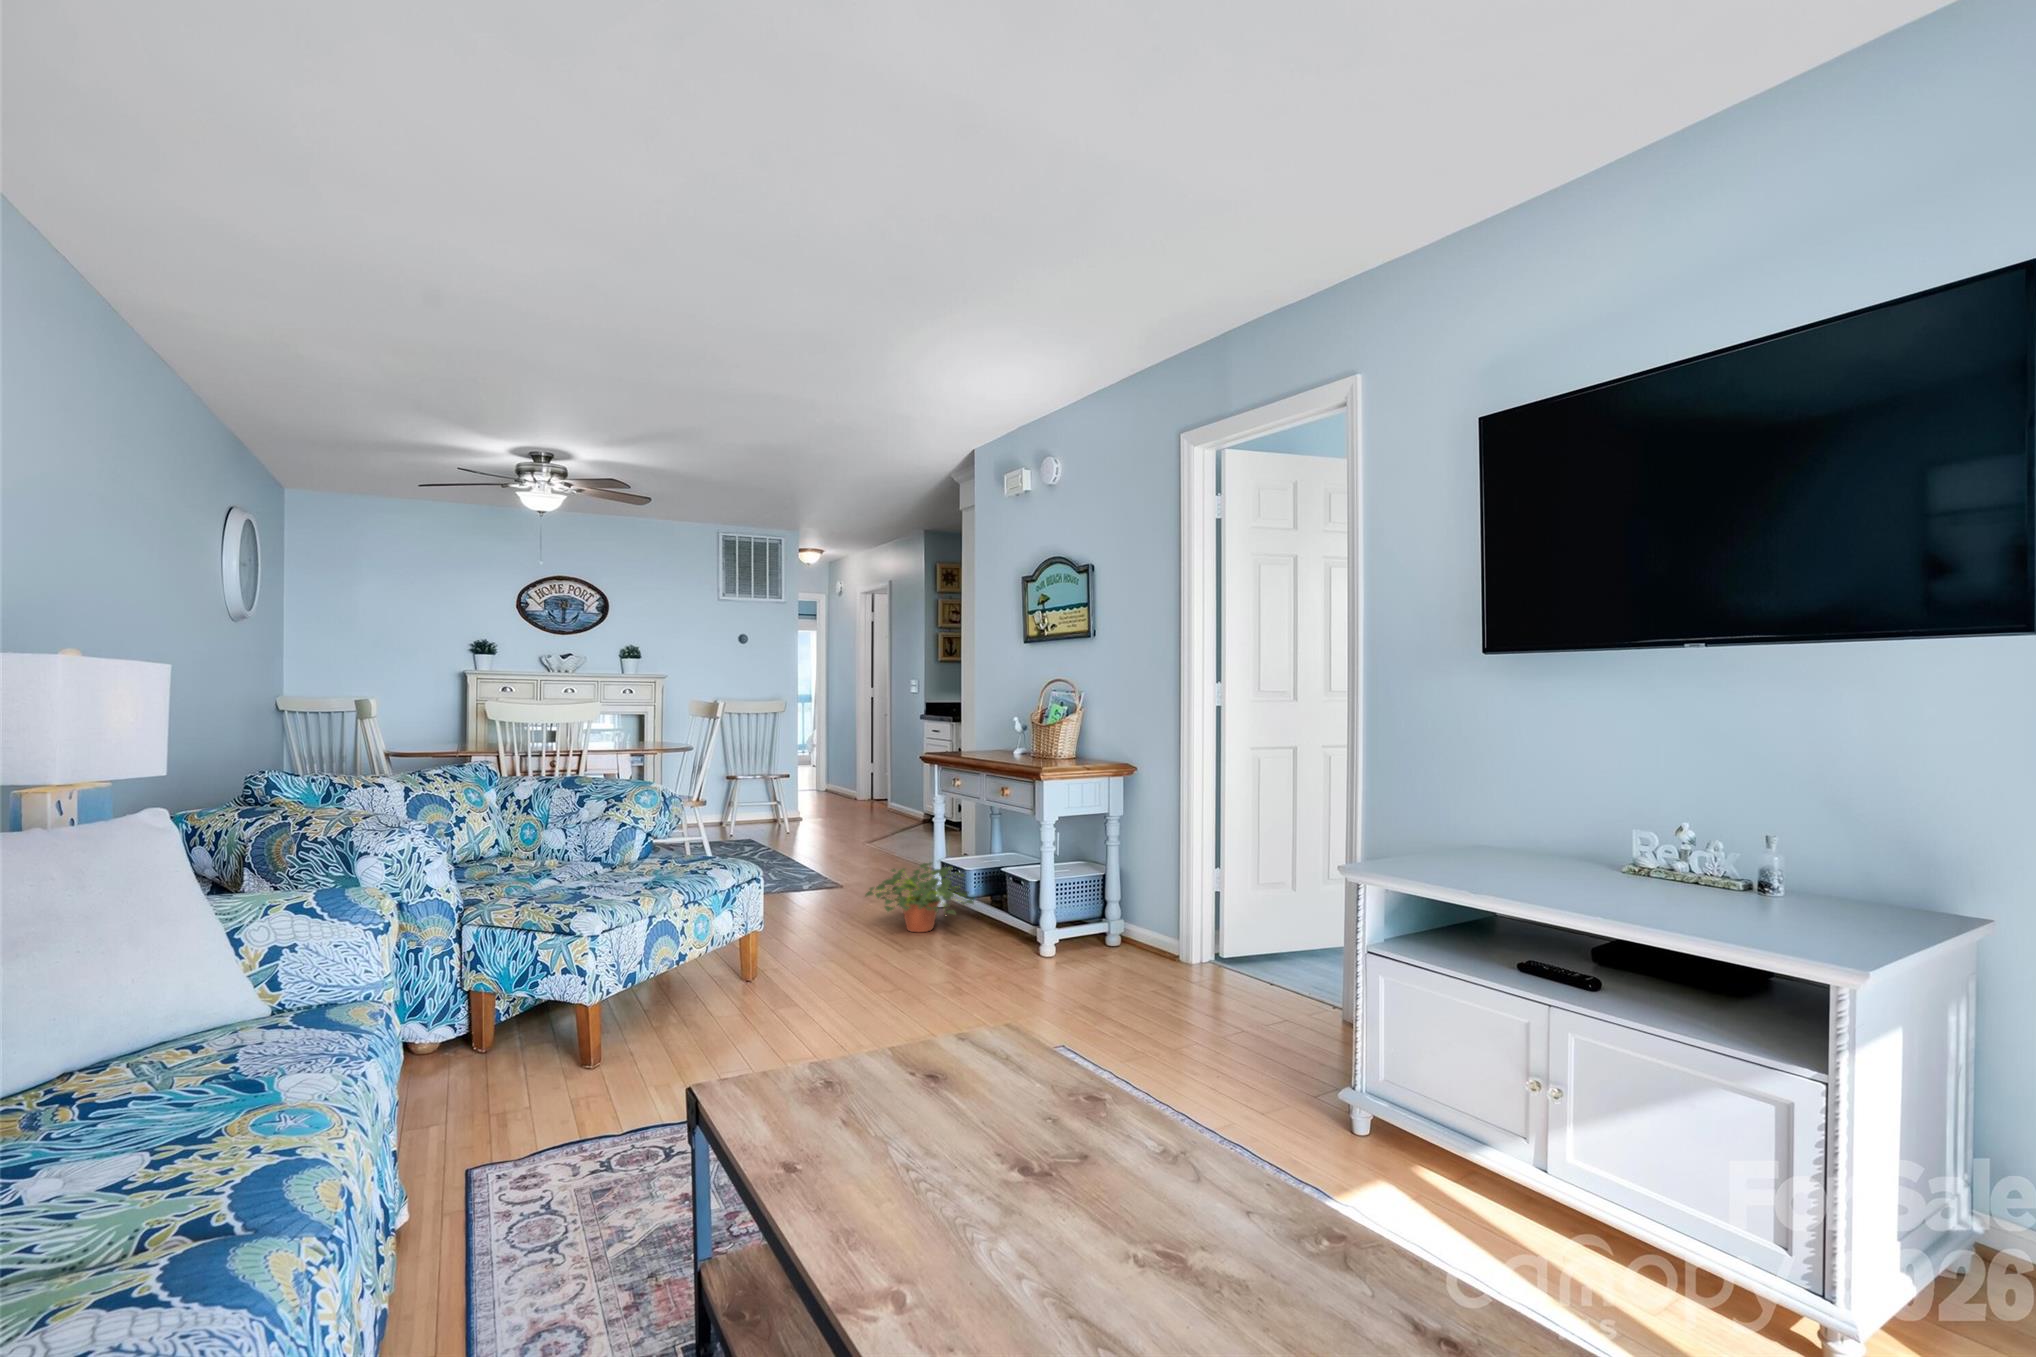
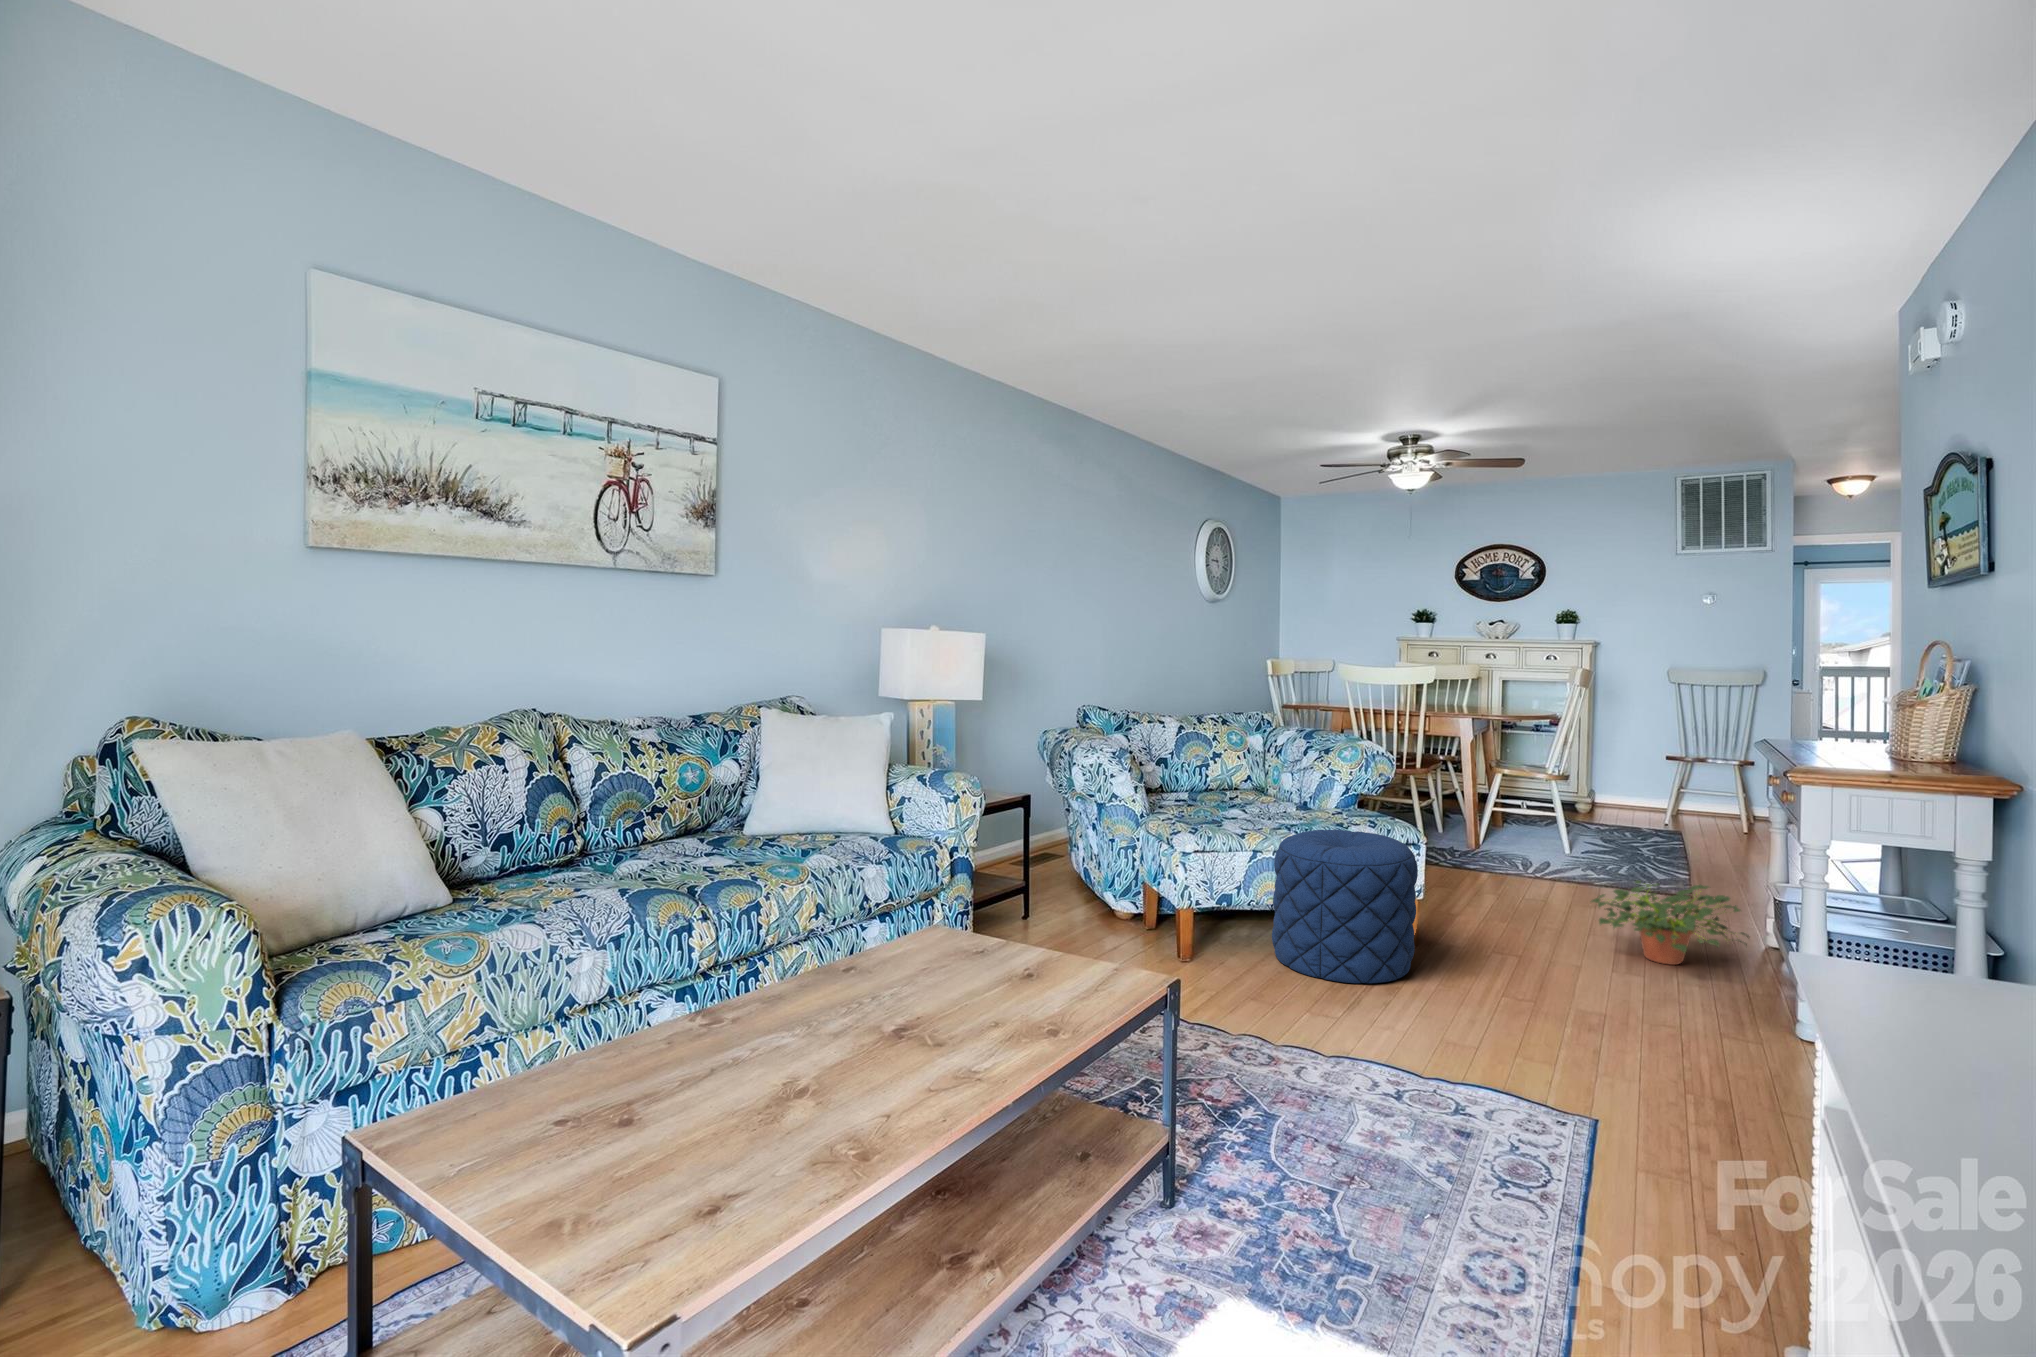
pouf: none [666,869,818,1036] -> present [1272,830,1418,983]

